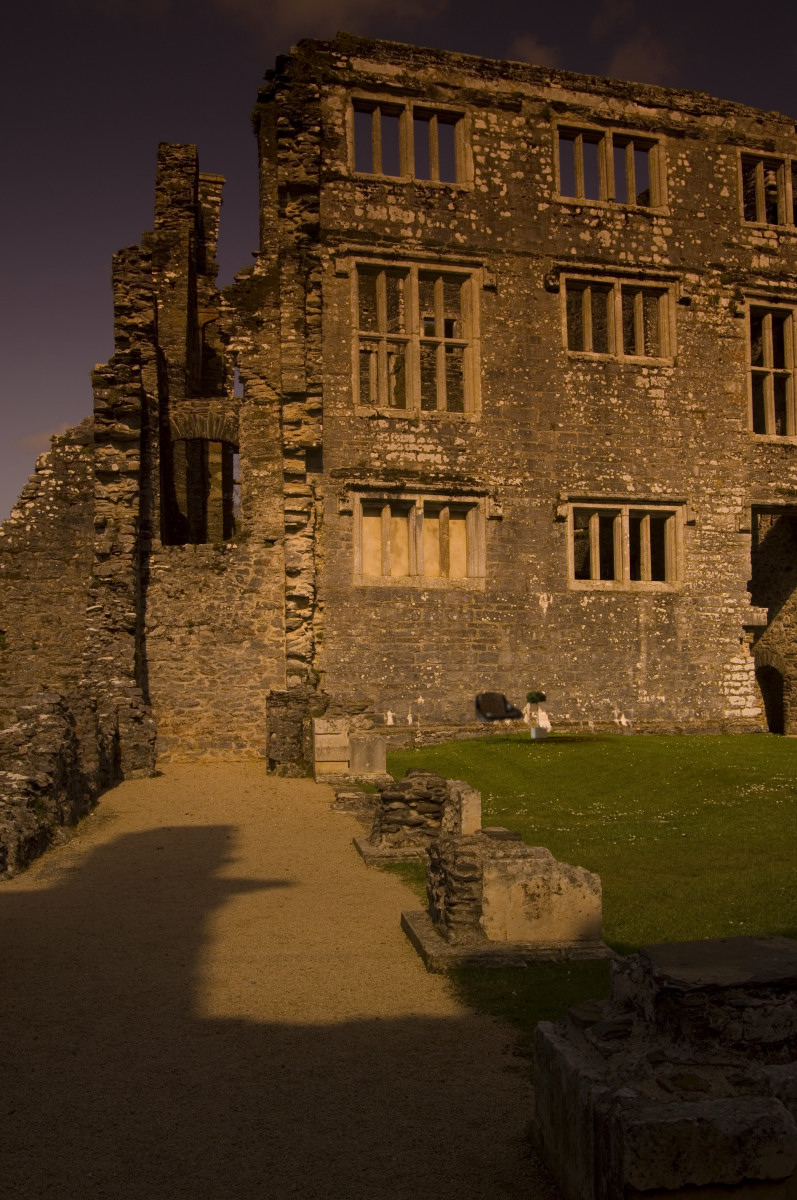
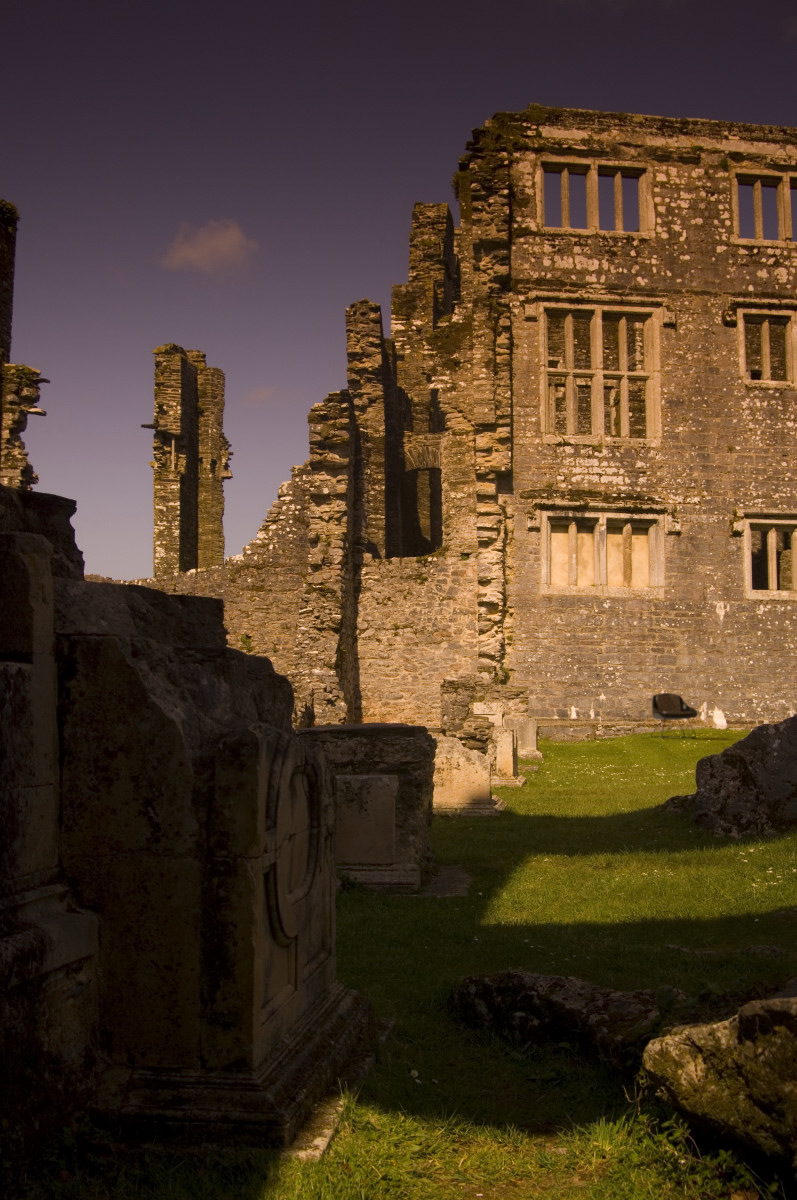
potted tree: present [526,691,548,738] -> none [702,693,723,738]

